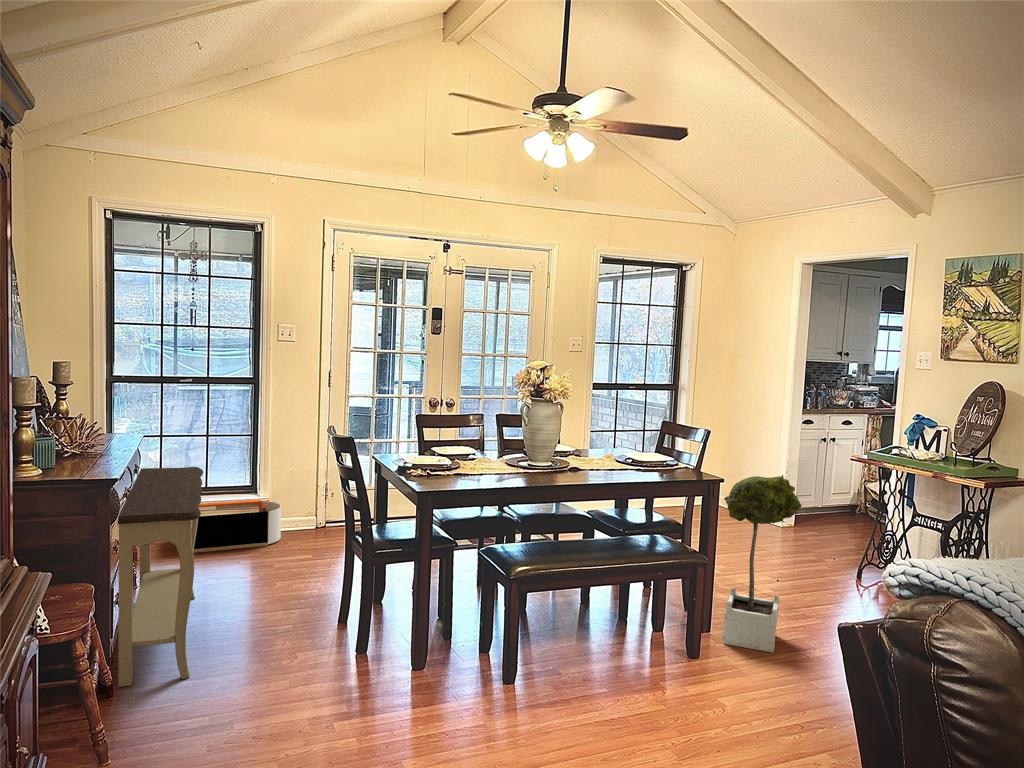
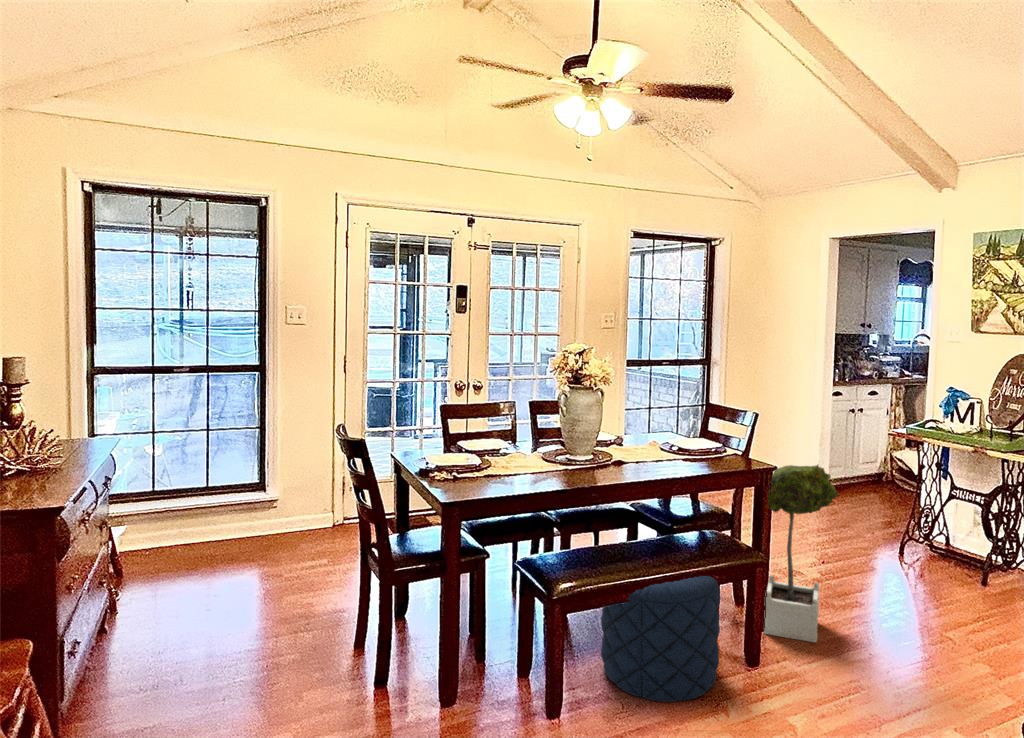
console table: present [118,467,203,687] -> none [158,477,251,704]
storage bin: present [193,499,281,553] -> none [246,497,334,552]
pouf: none [562,557,682,698] -> present [601,575,721,702]

